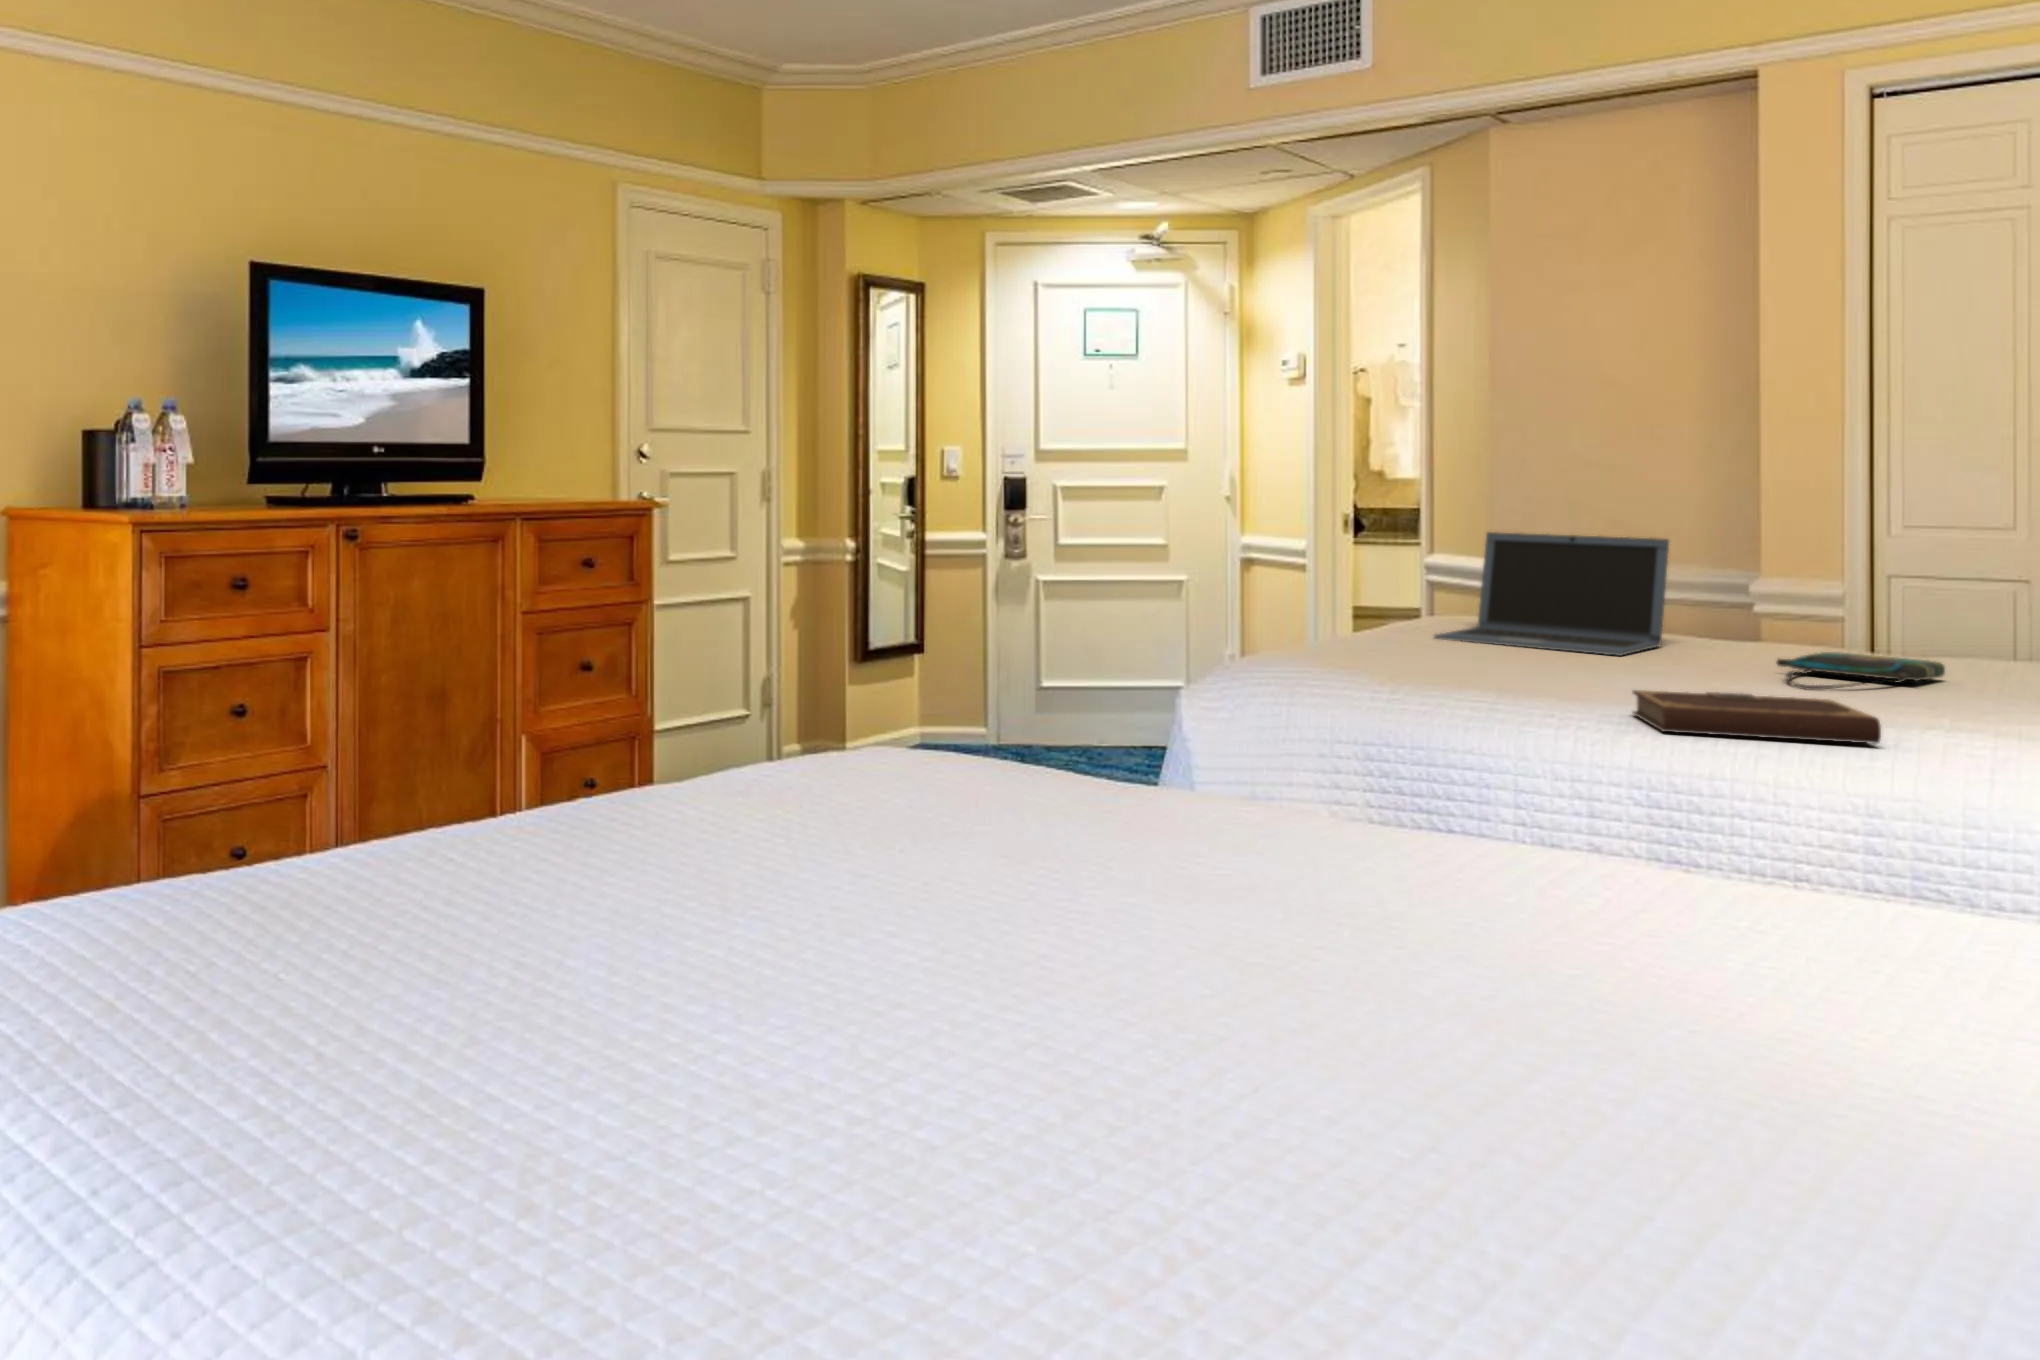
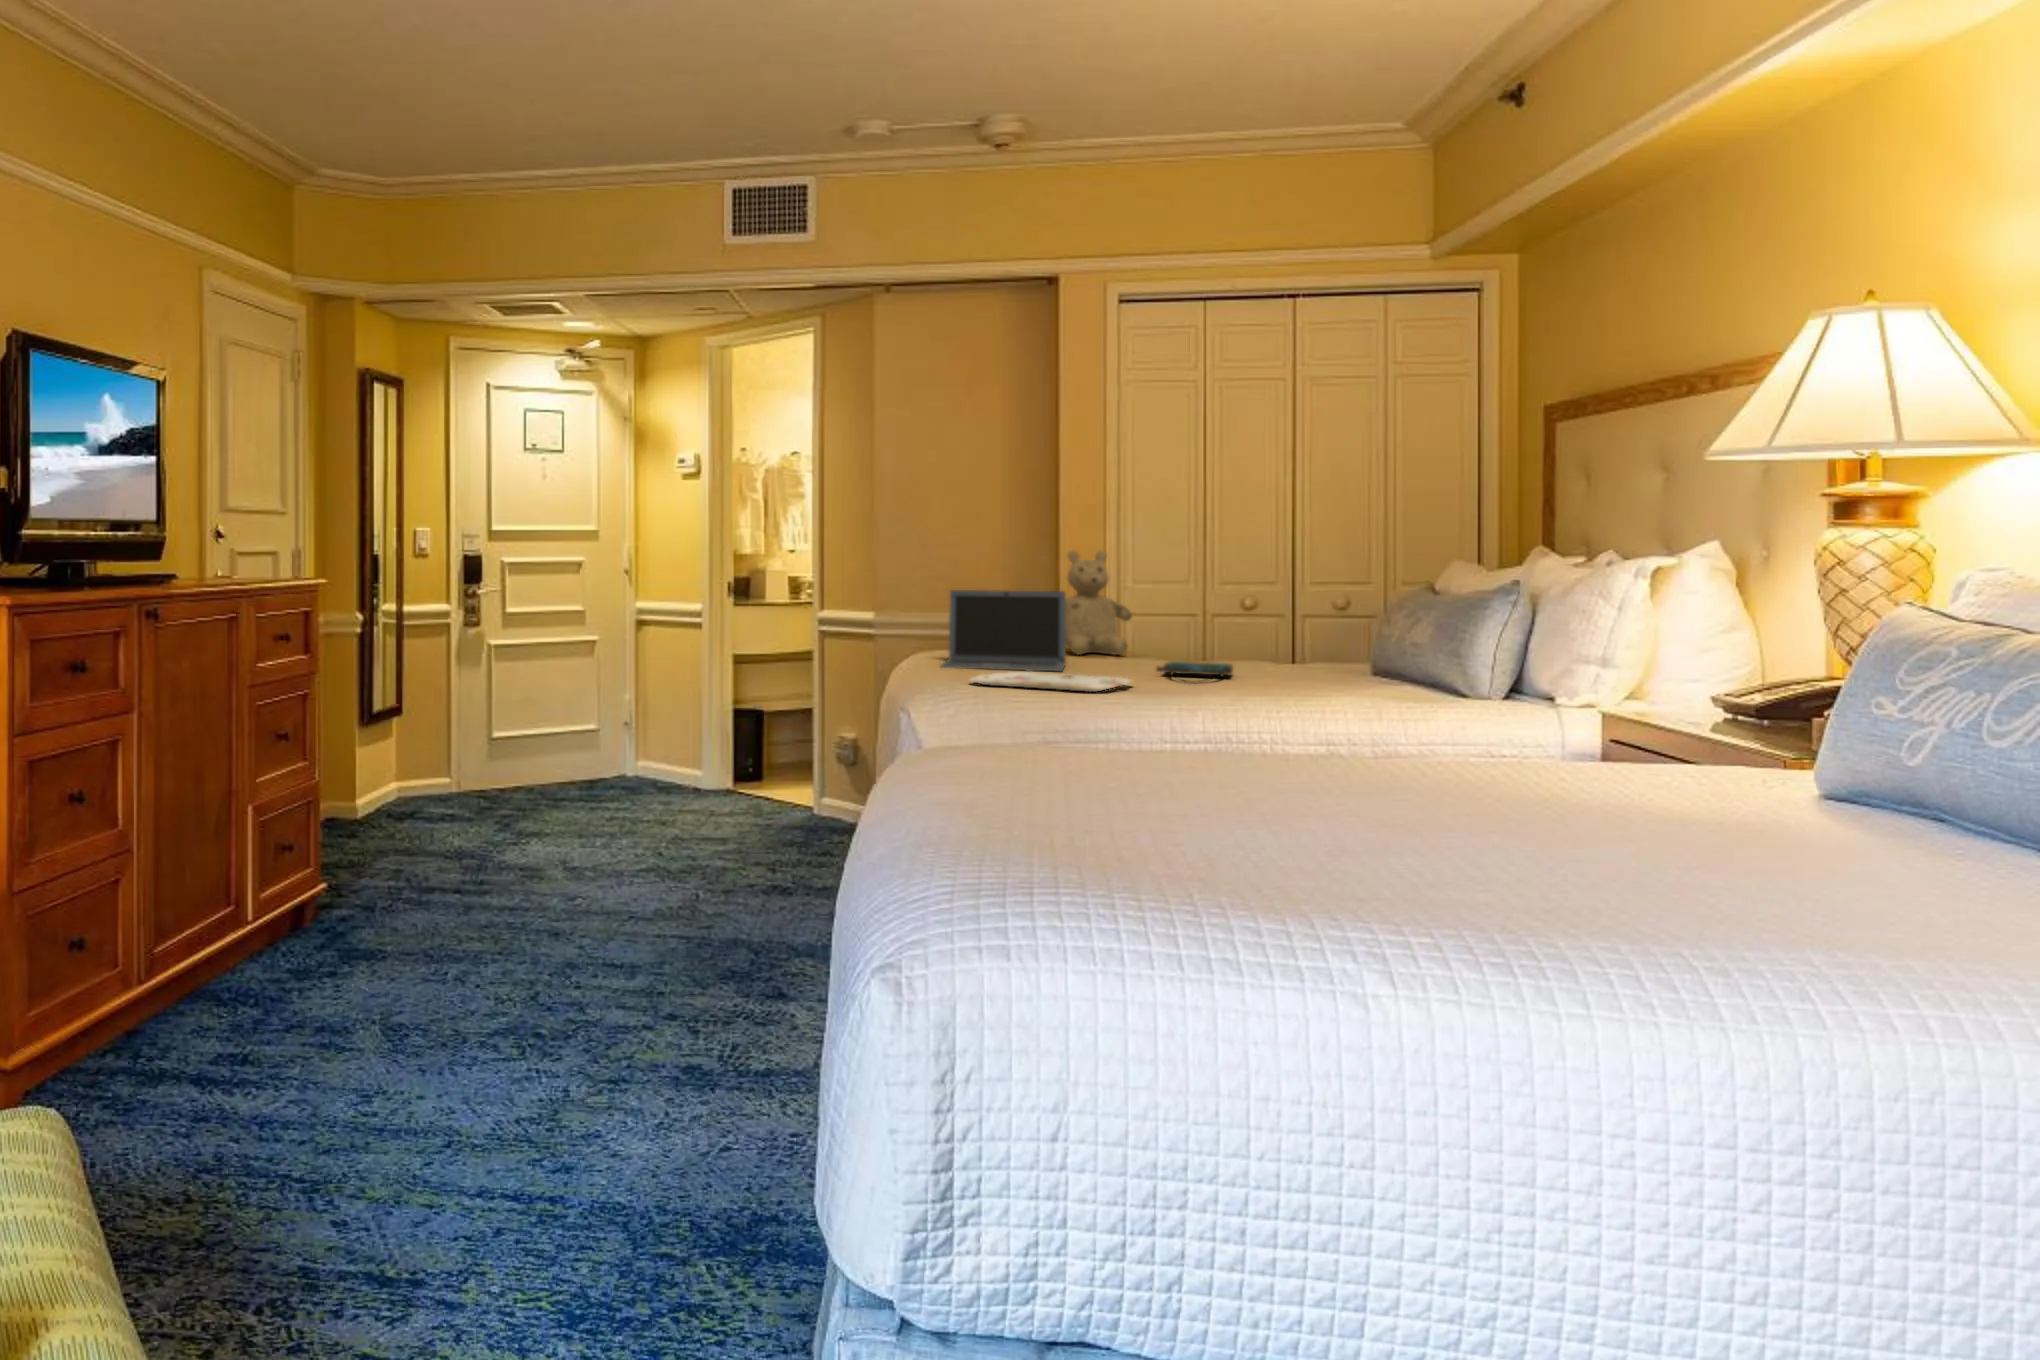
teddy bear: none [1700,479,1862,636] -> present [1066,551,1132,655]
serving tray: none [1390,651,1671,690] -> present [971,672,1131,692]
notebook: present [1632,690,1881,744] -> none [1162,684,1302,709]

